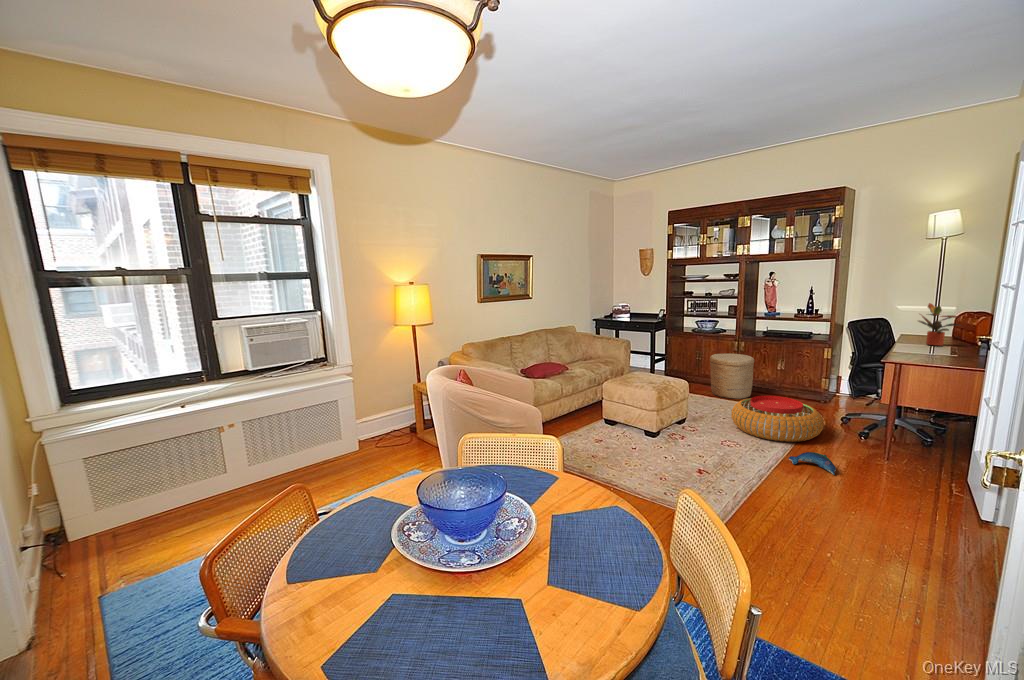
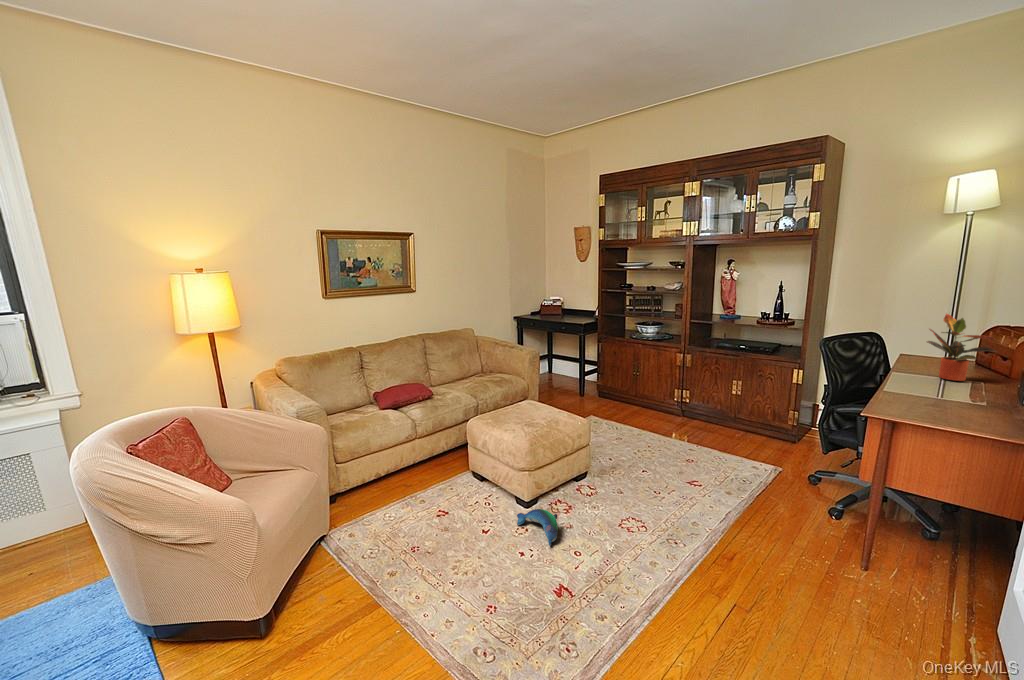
woven basket: present [710,354,754,399] -> none [642,370,700,434]
pouf: present [731,396,824,442] -> none [647,443,777,526]
plush toy: present [788,452,836,475] -> present [517,509,558,546]

